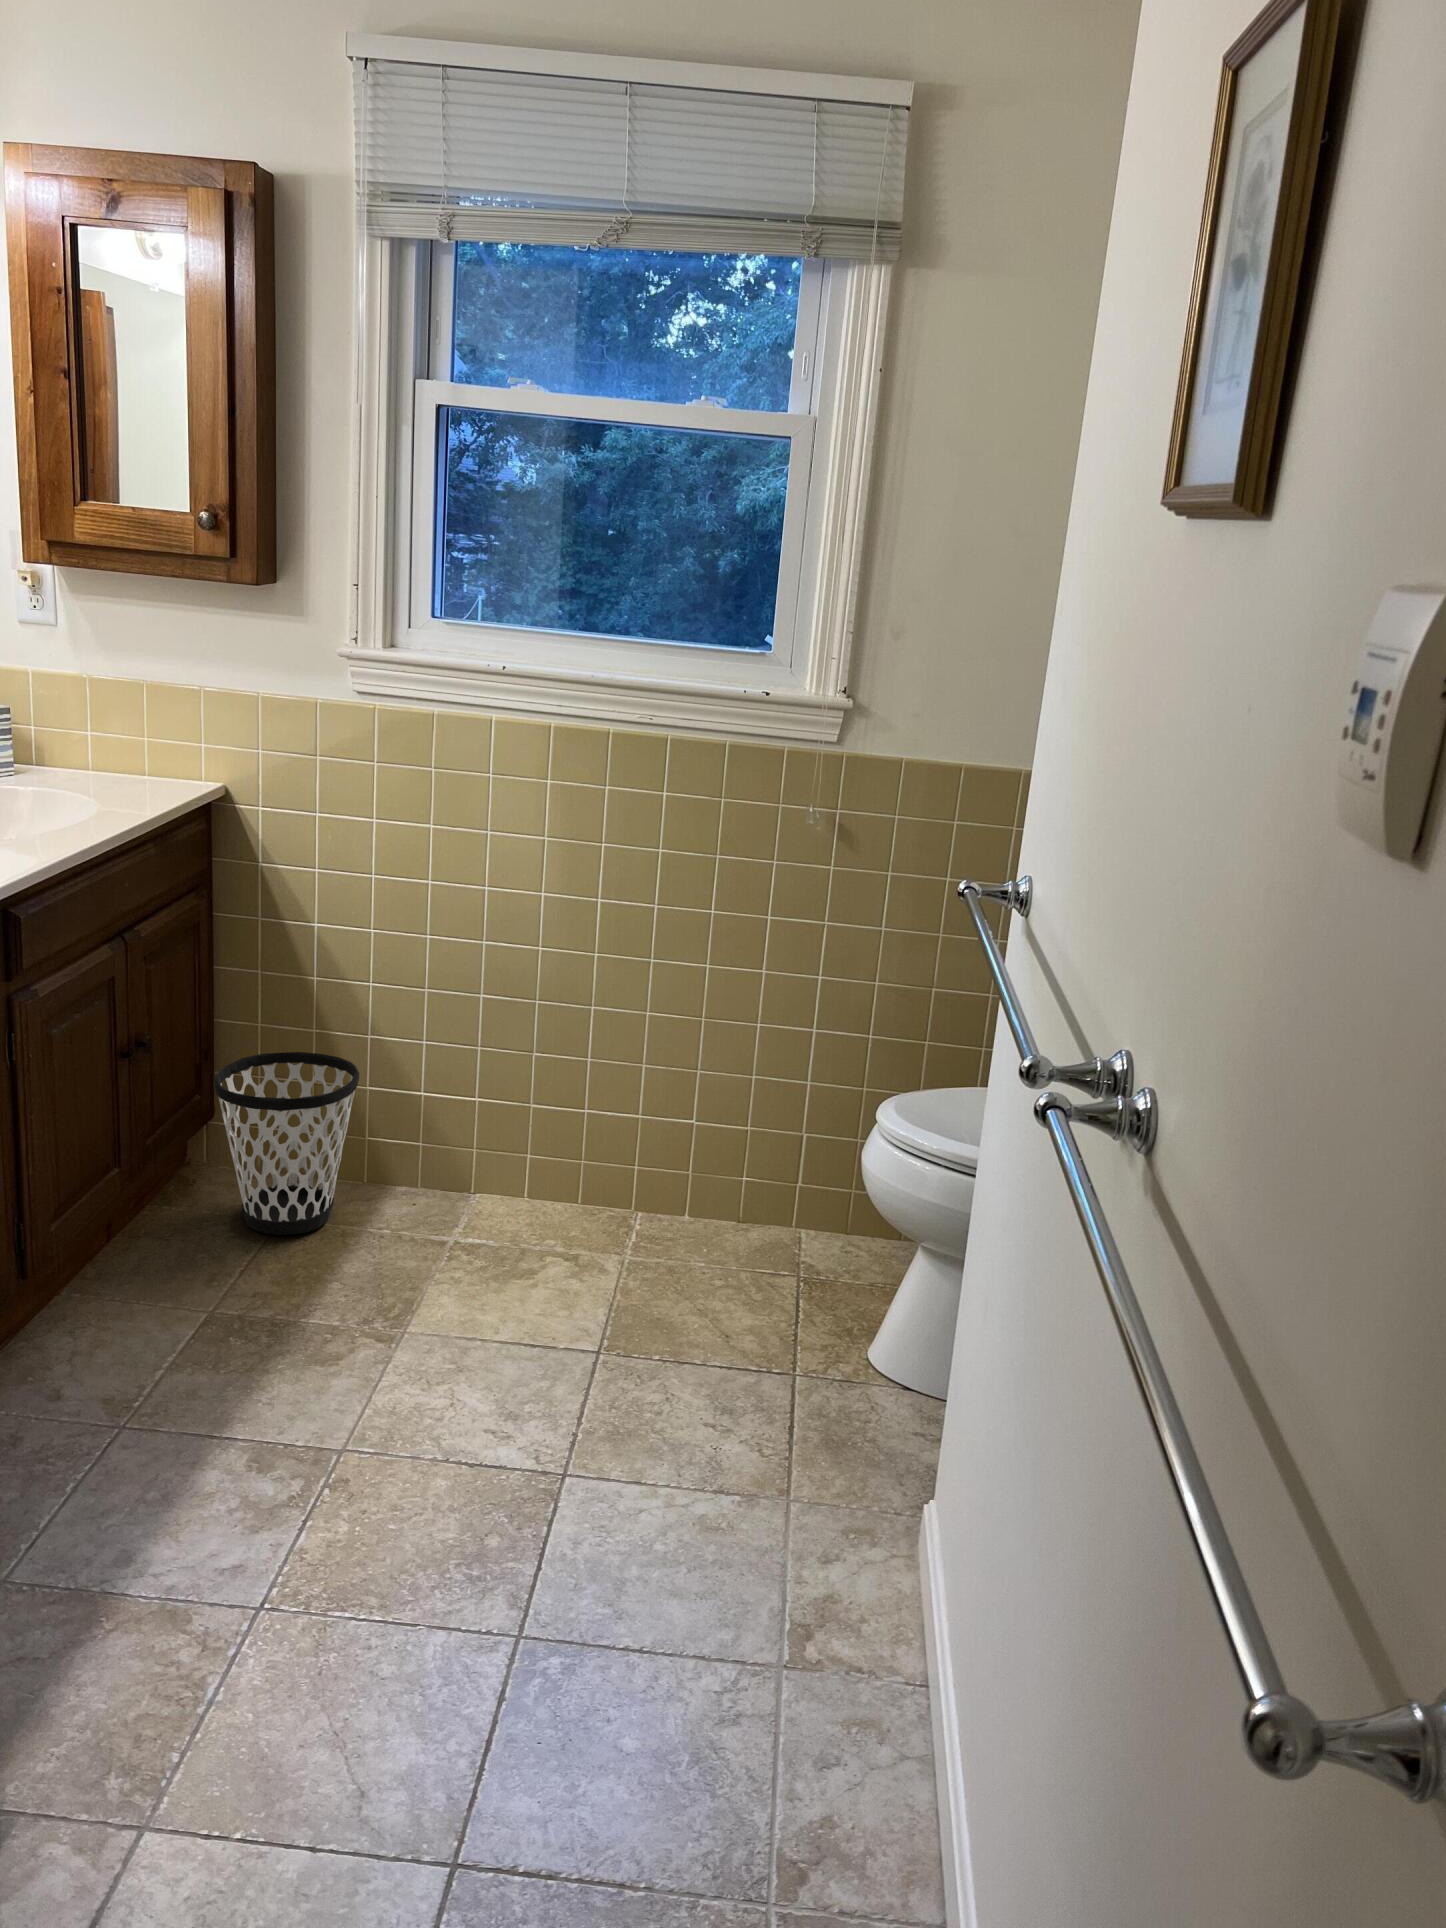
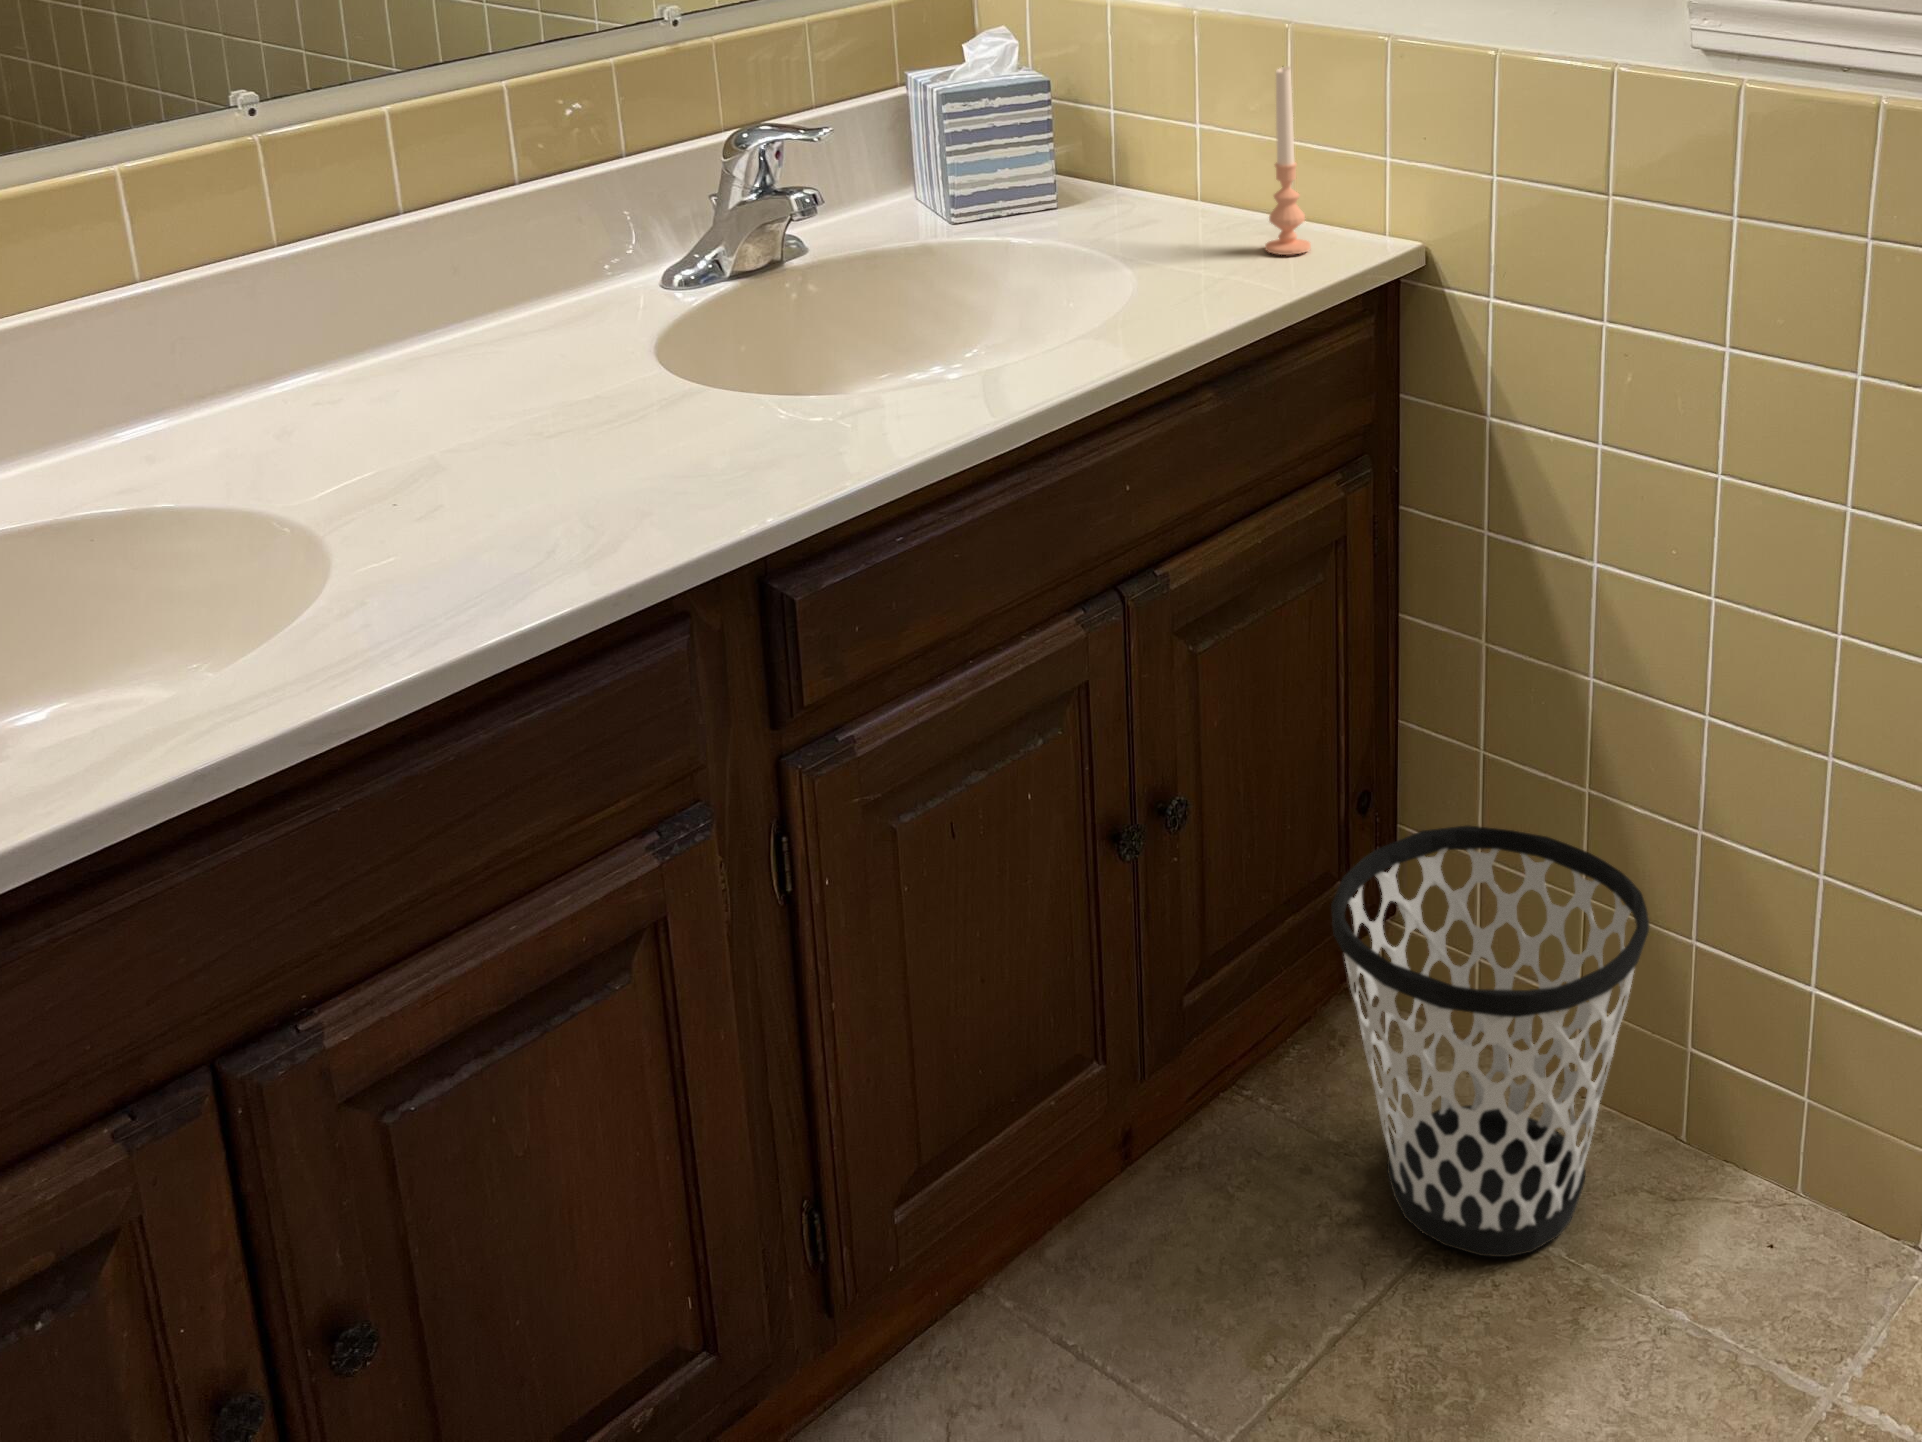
candle: none [147,699,171,789] -> present [1265,66,1311,255]

